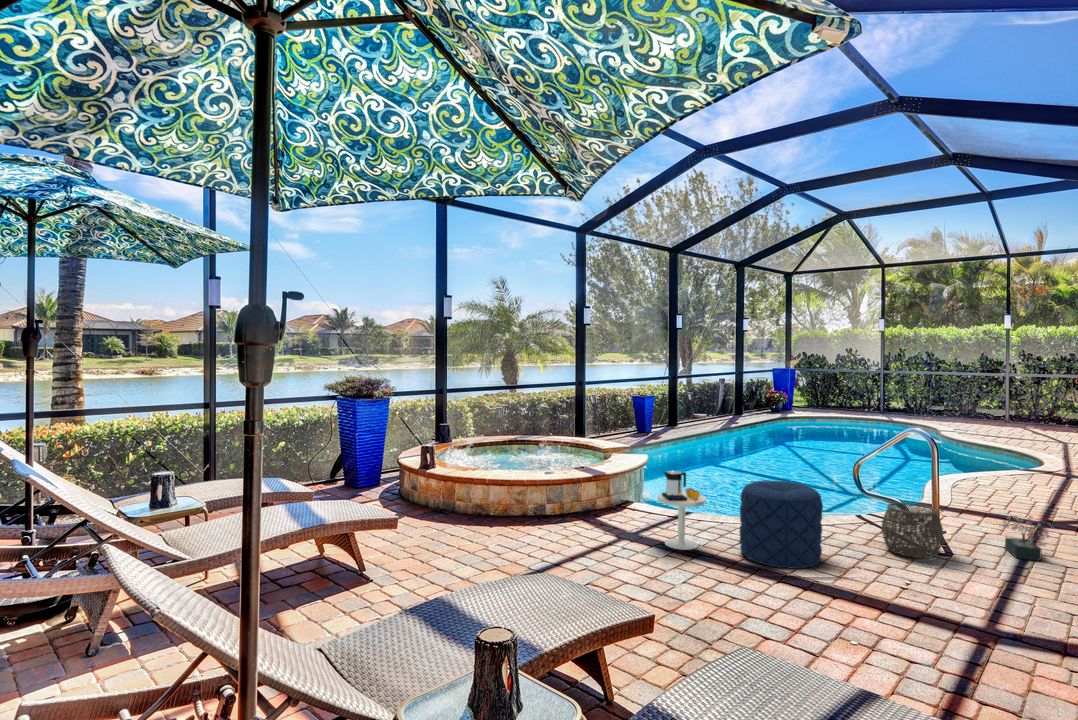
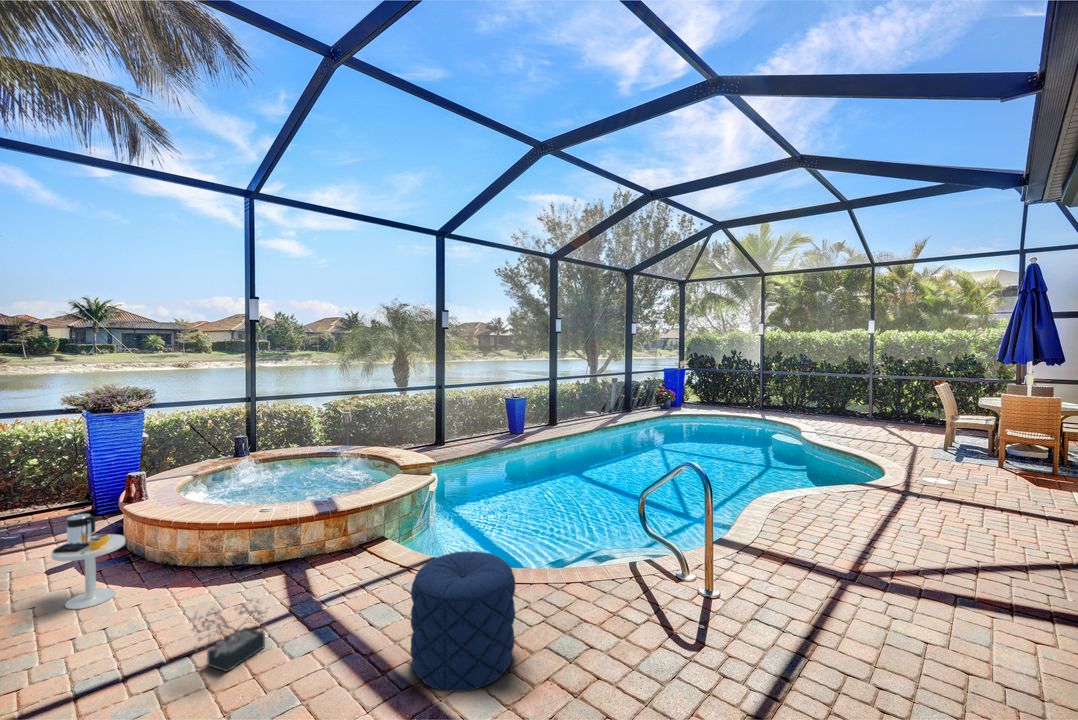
side table: present [658,471,706,550] -> present [51,514,125,609]
woven basket: present [882,502,943,559] -> none [609,577,681,664]
decorative plant: present [1002,515,1052,561] -> present [192,600,267,672]

